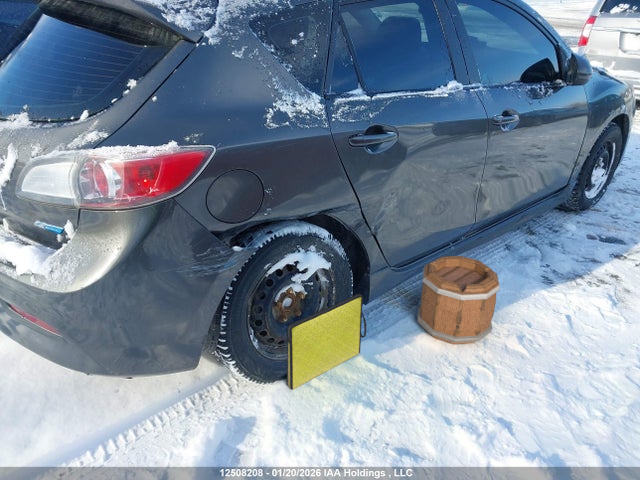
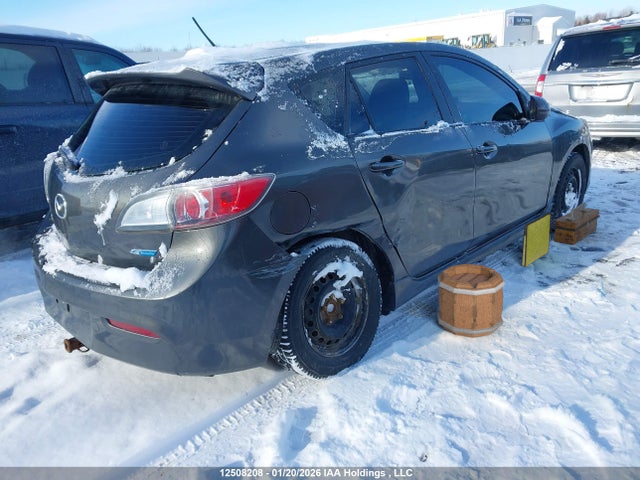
toolbox: none [571,183,629,231] -> present [553,203,600,245]
bag: present [287,293,366,390] -> present [521,212,552,267]

